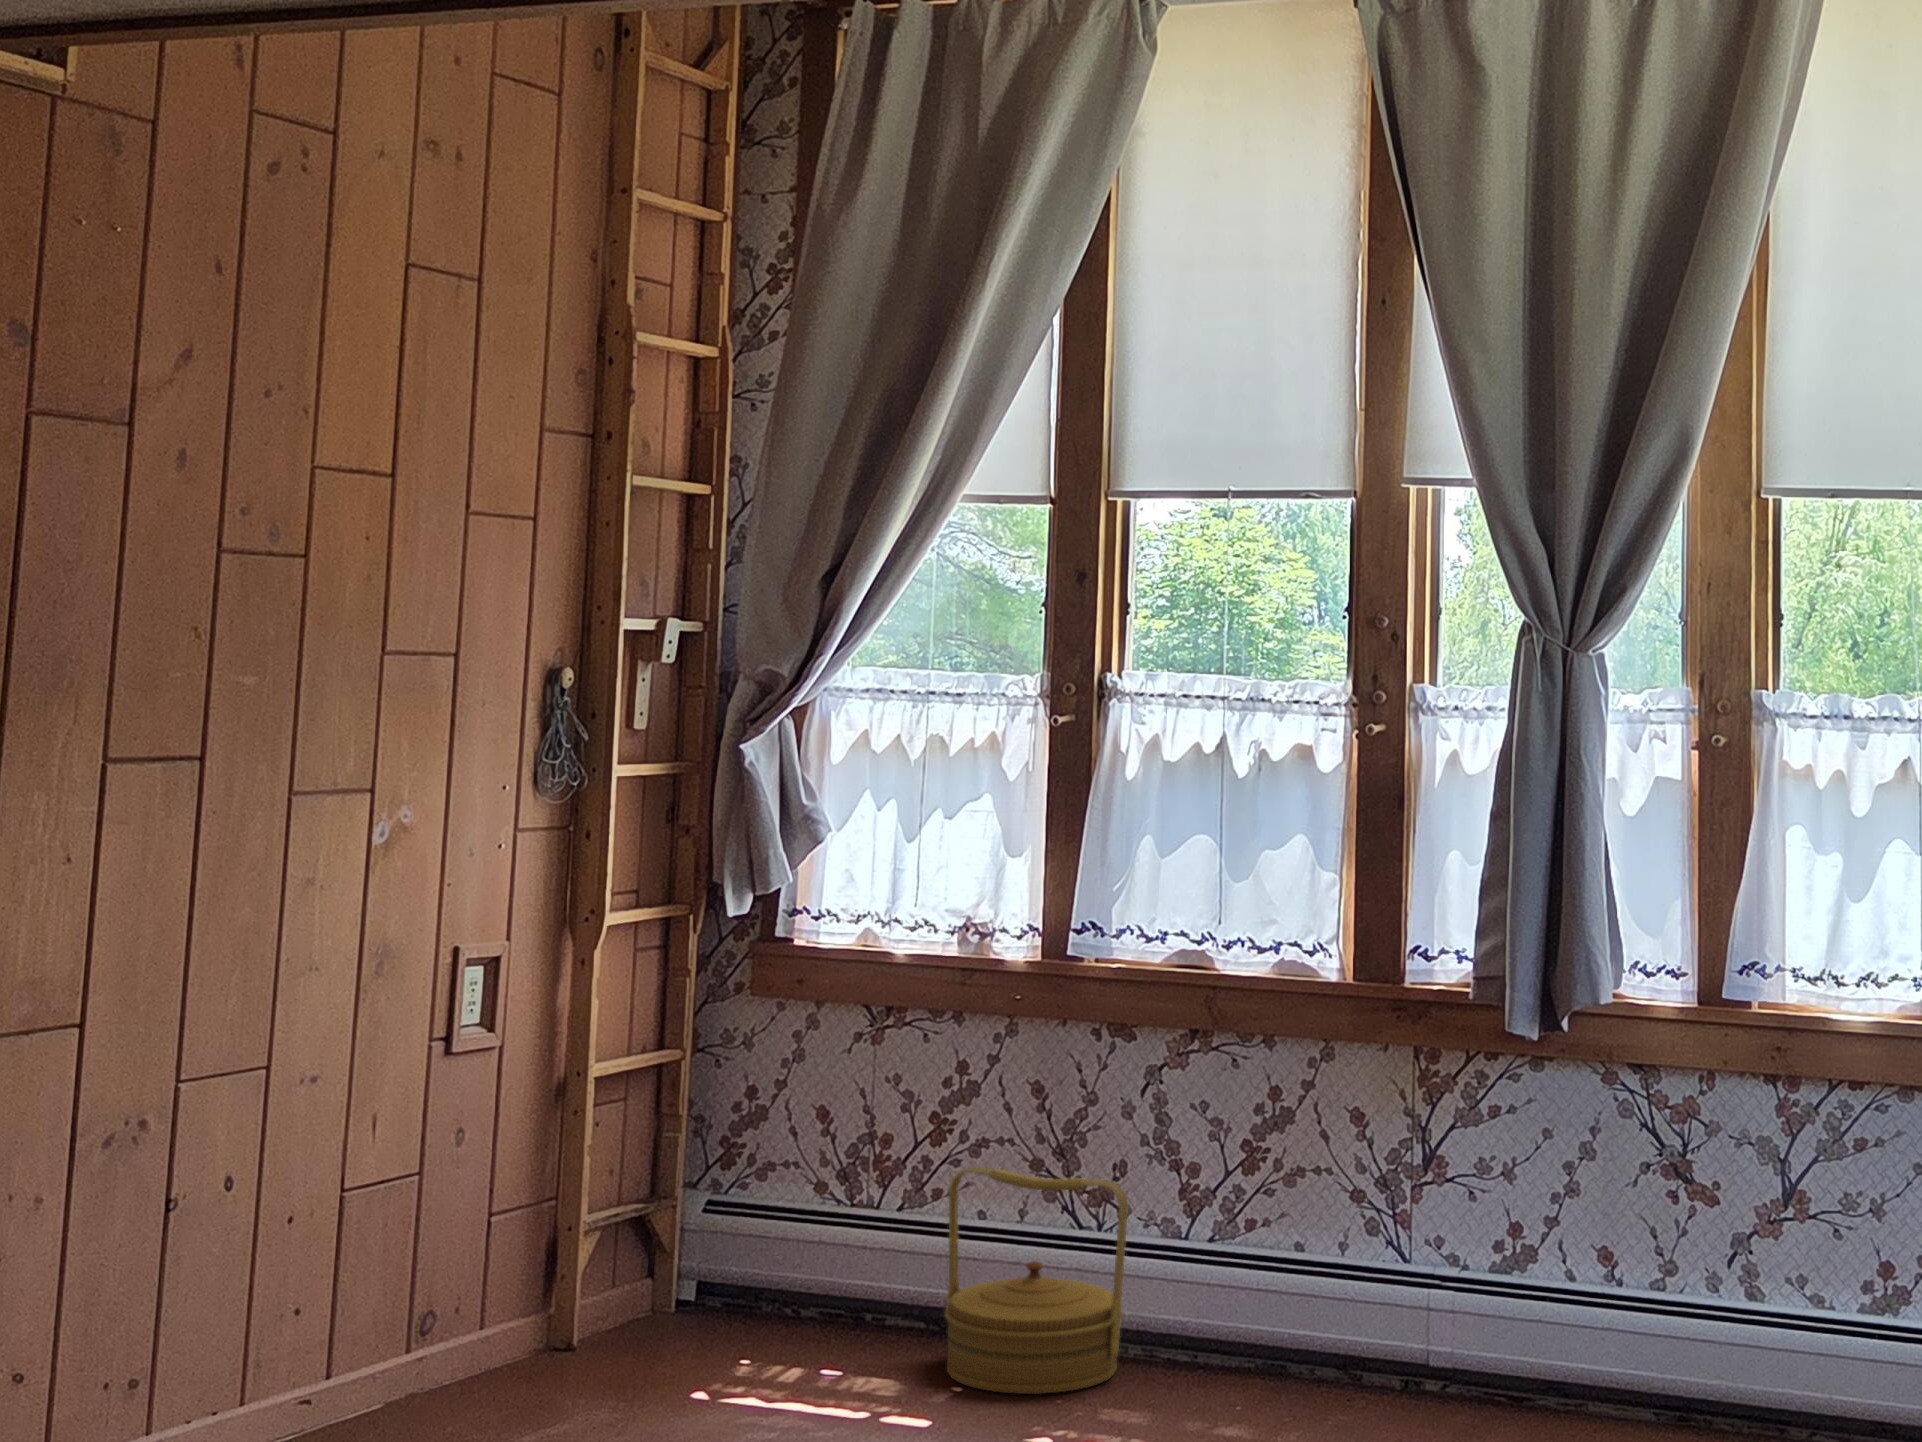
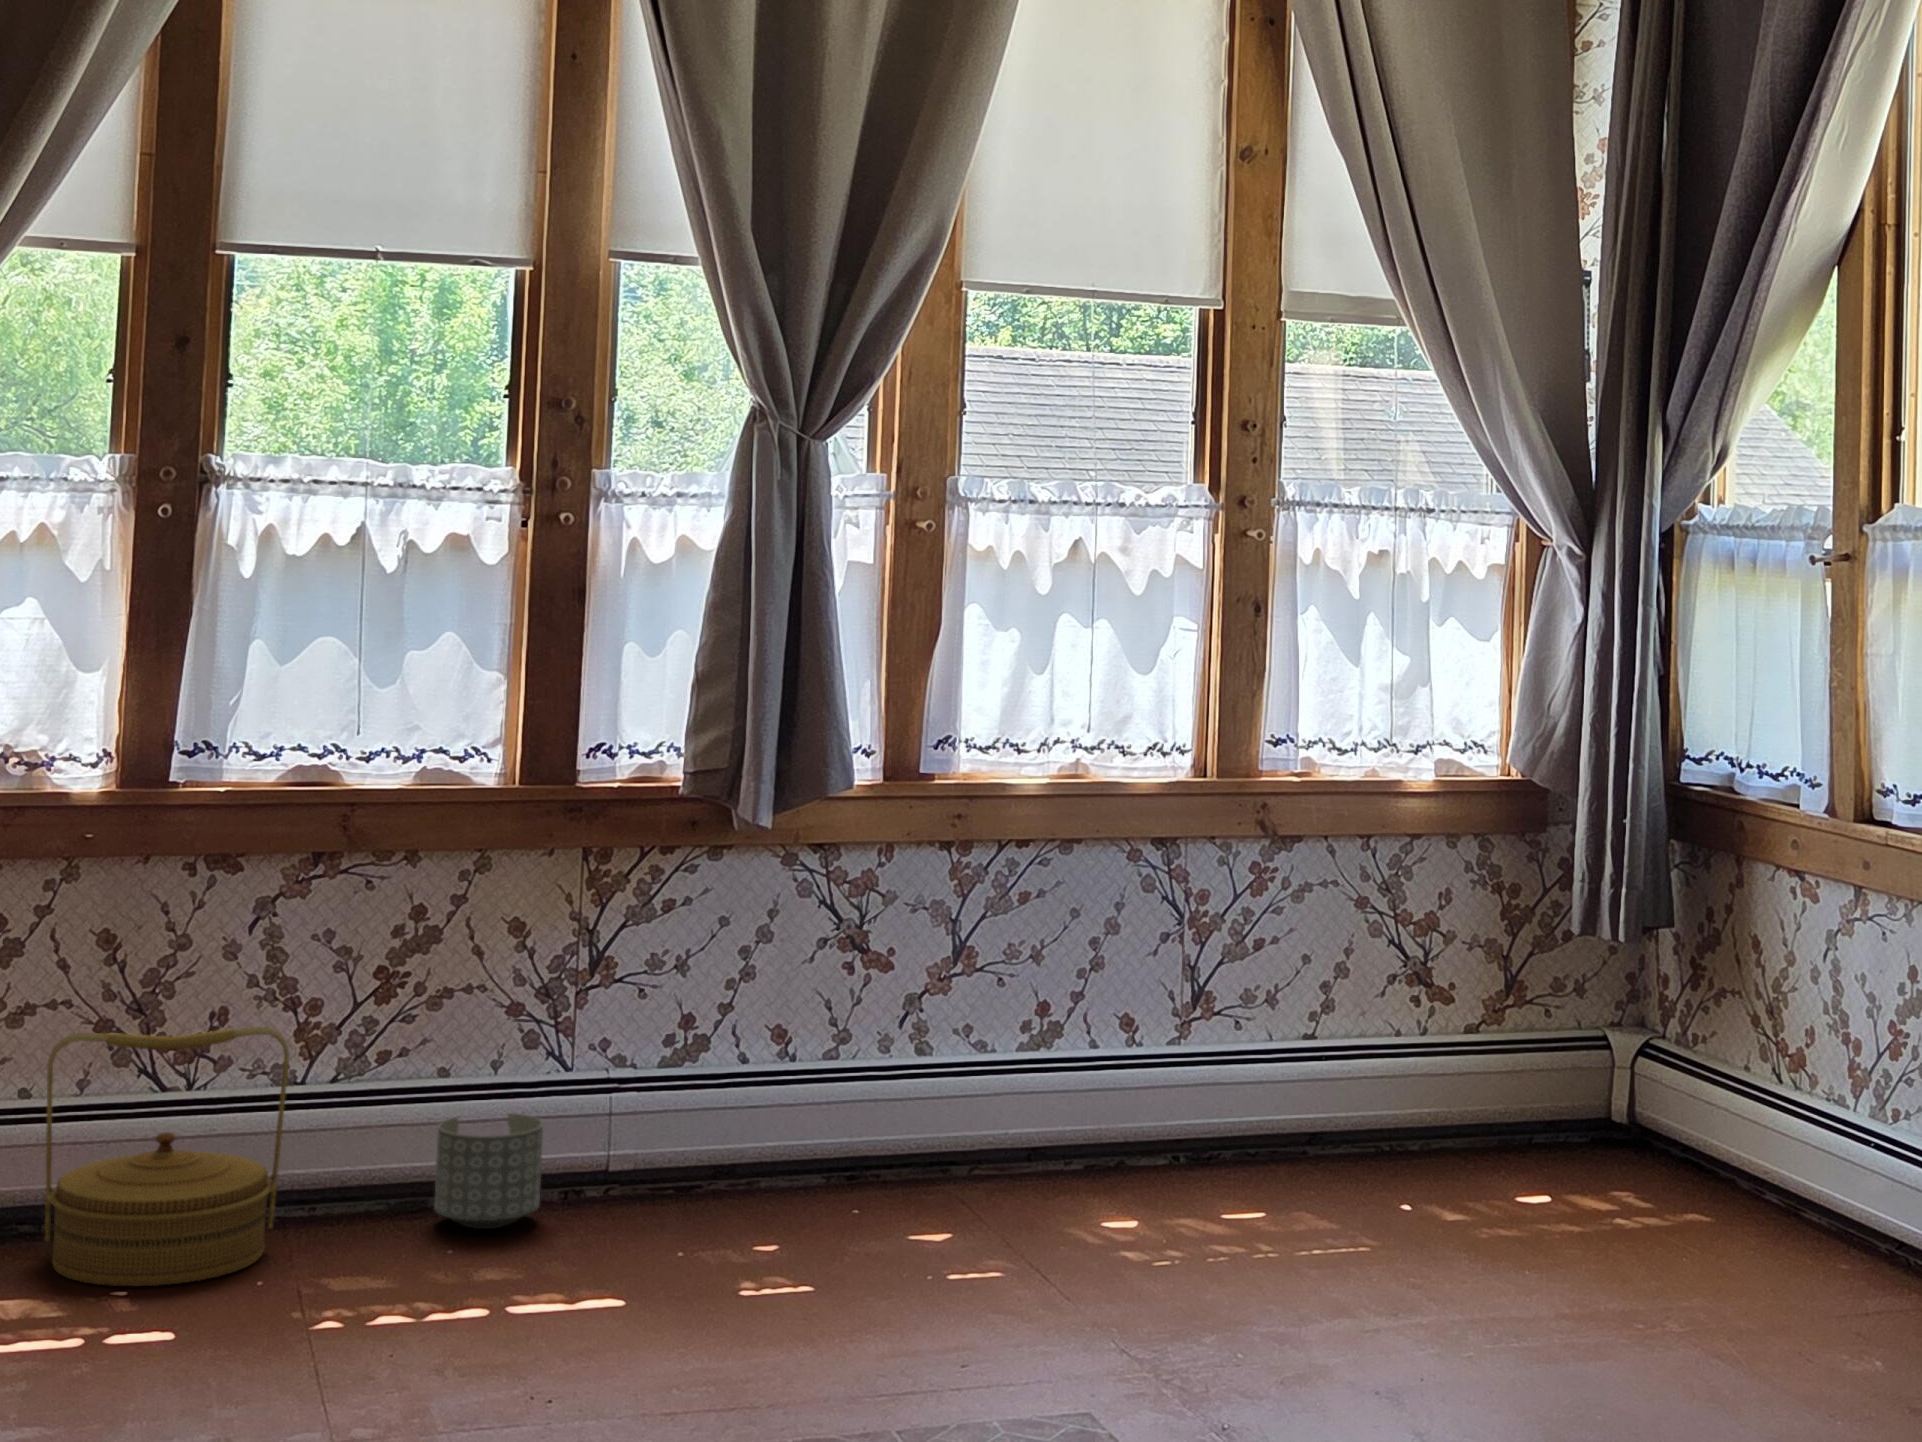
planter: none [1260,1287,1355,1397] -> present [434,1113,543,1229]

